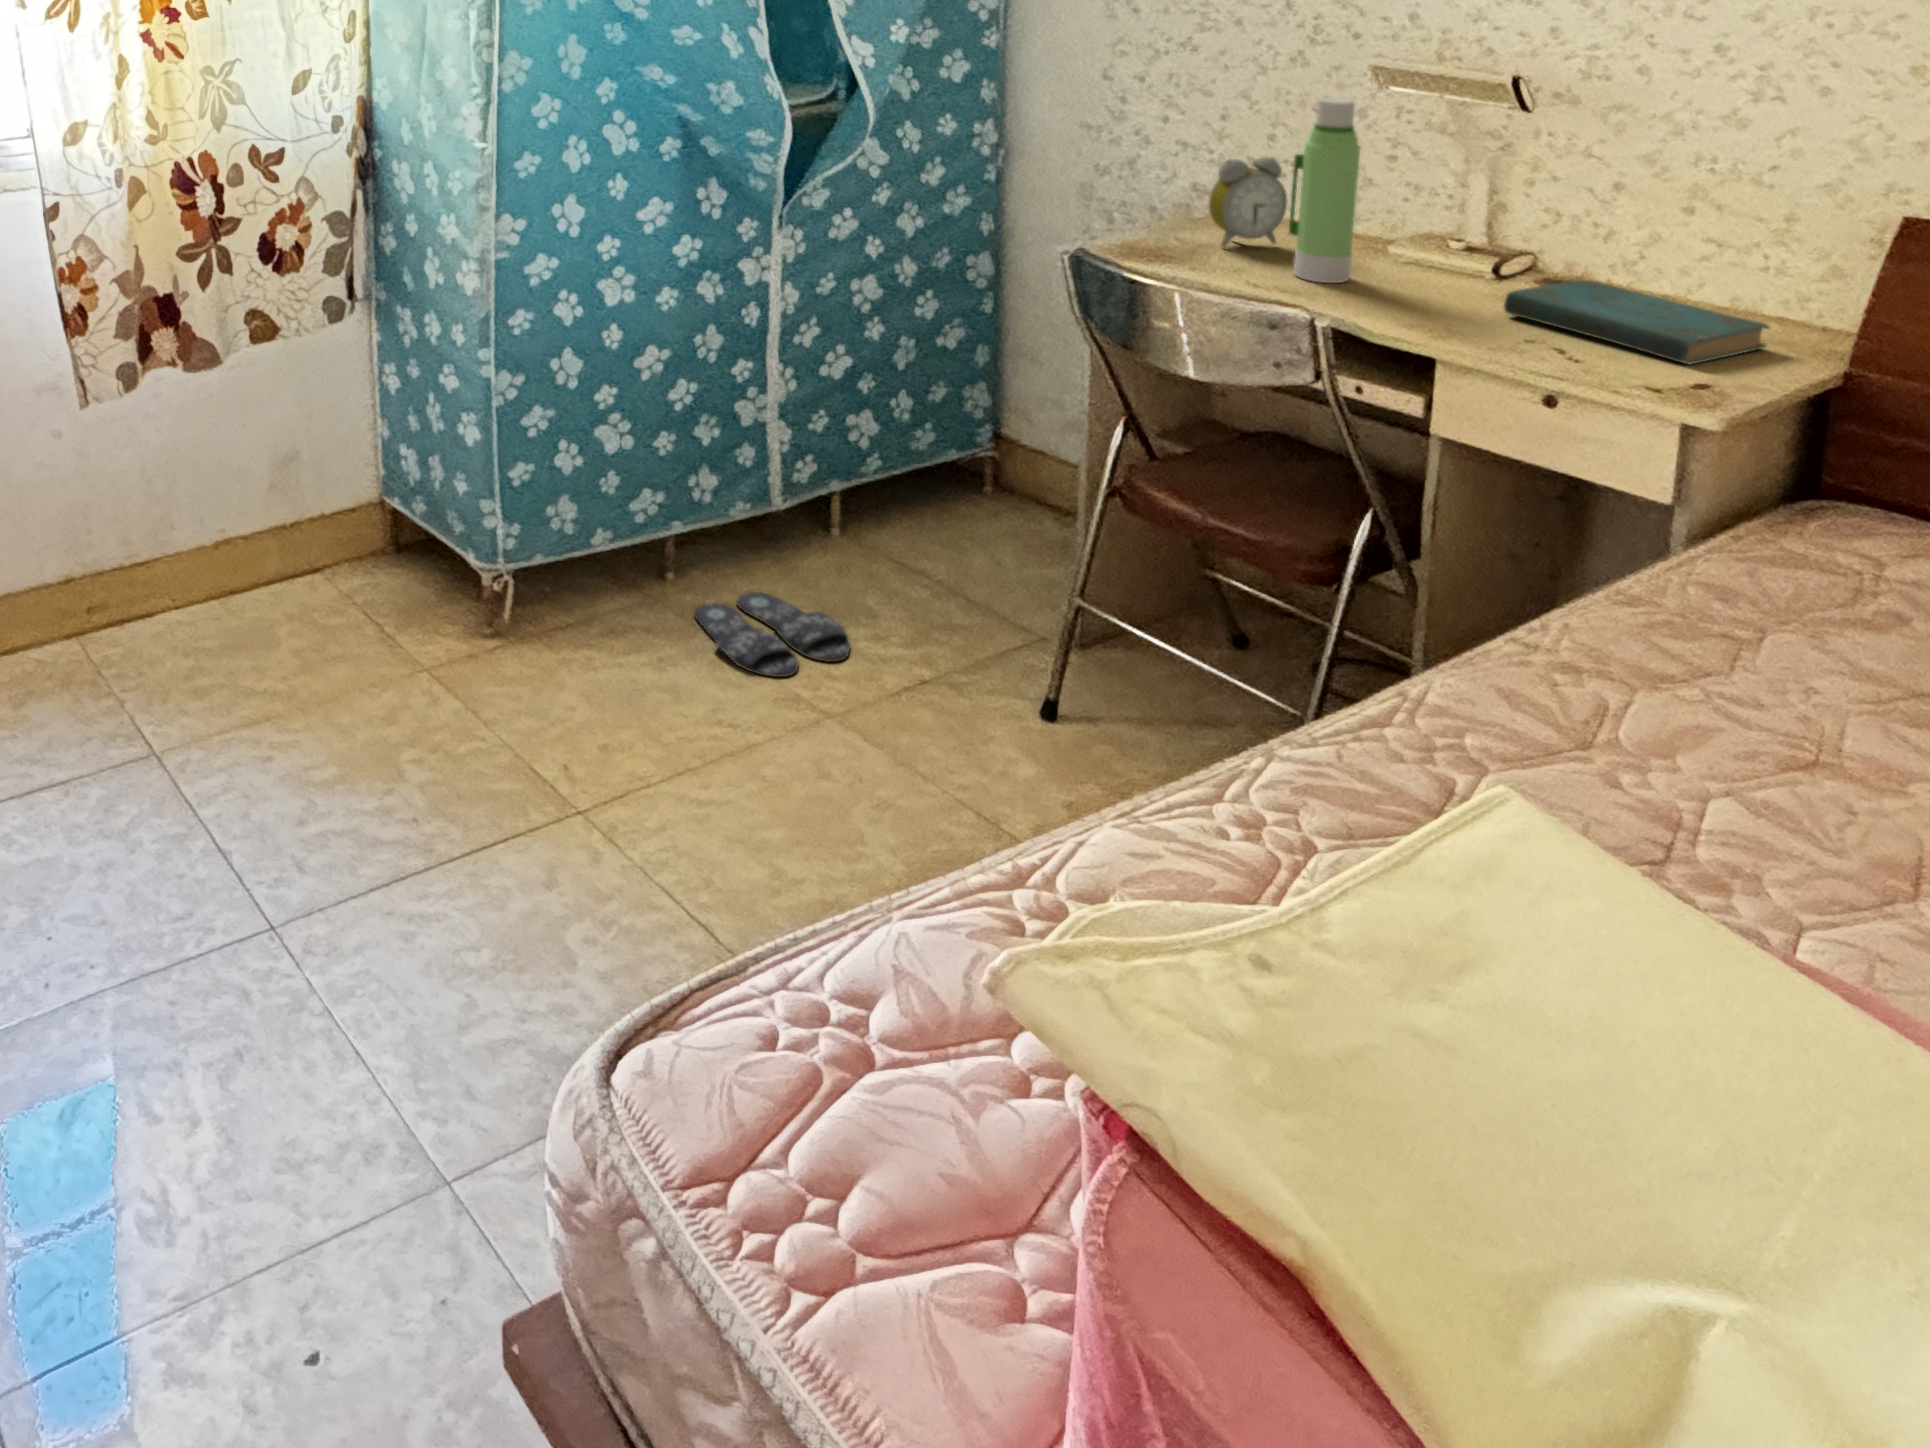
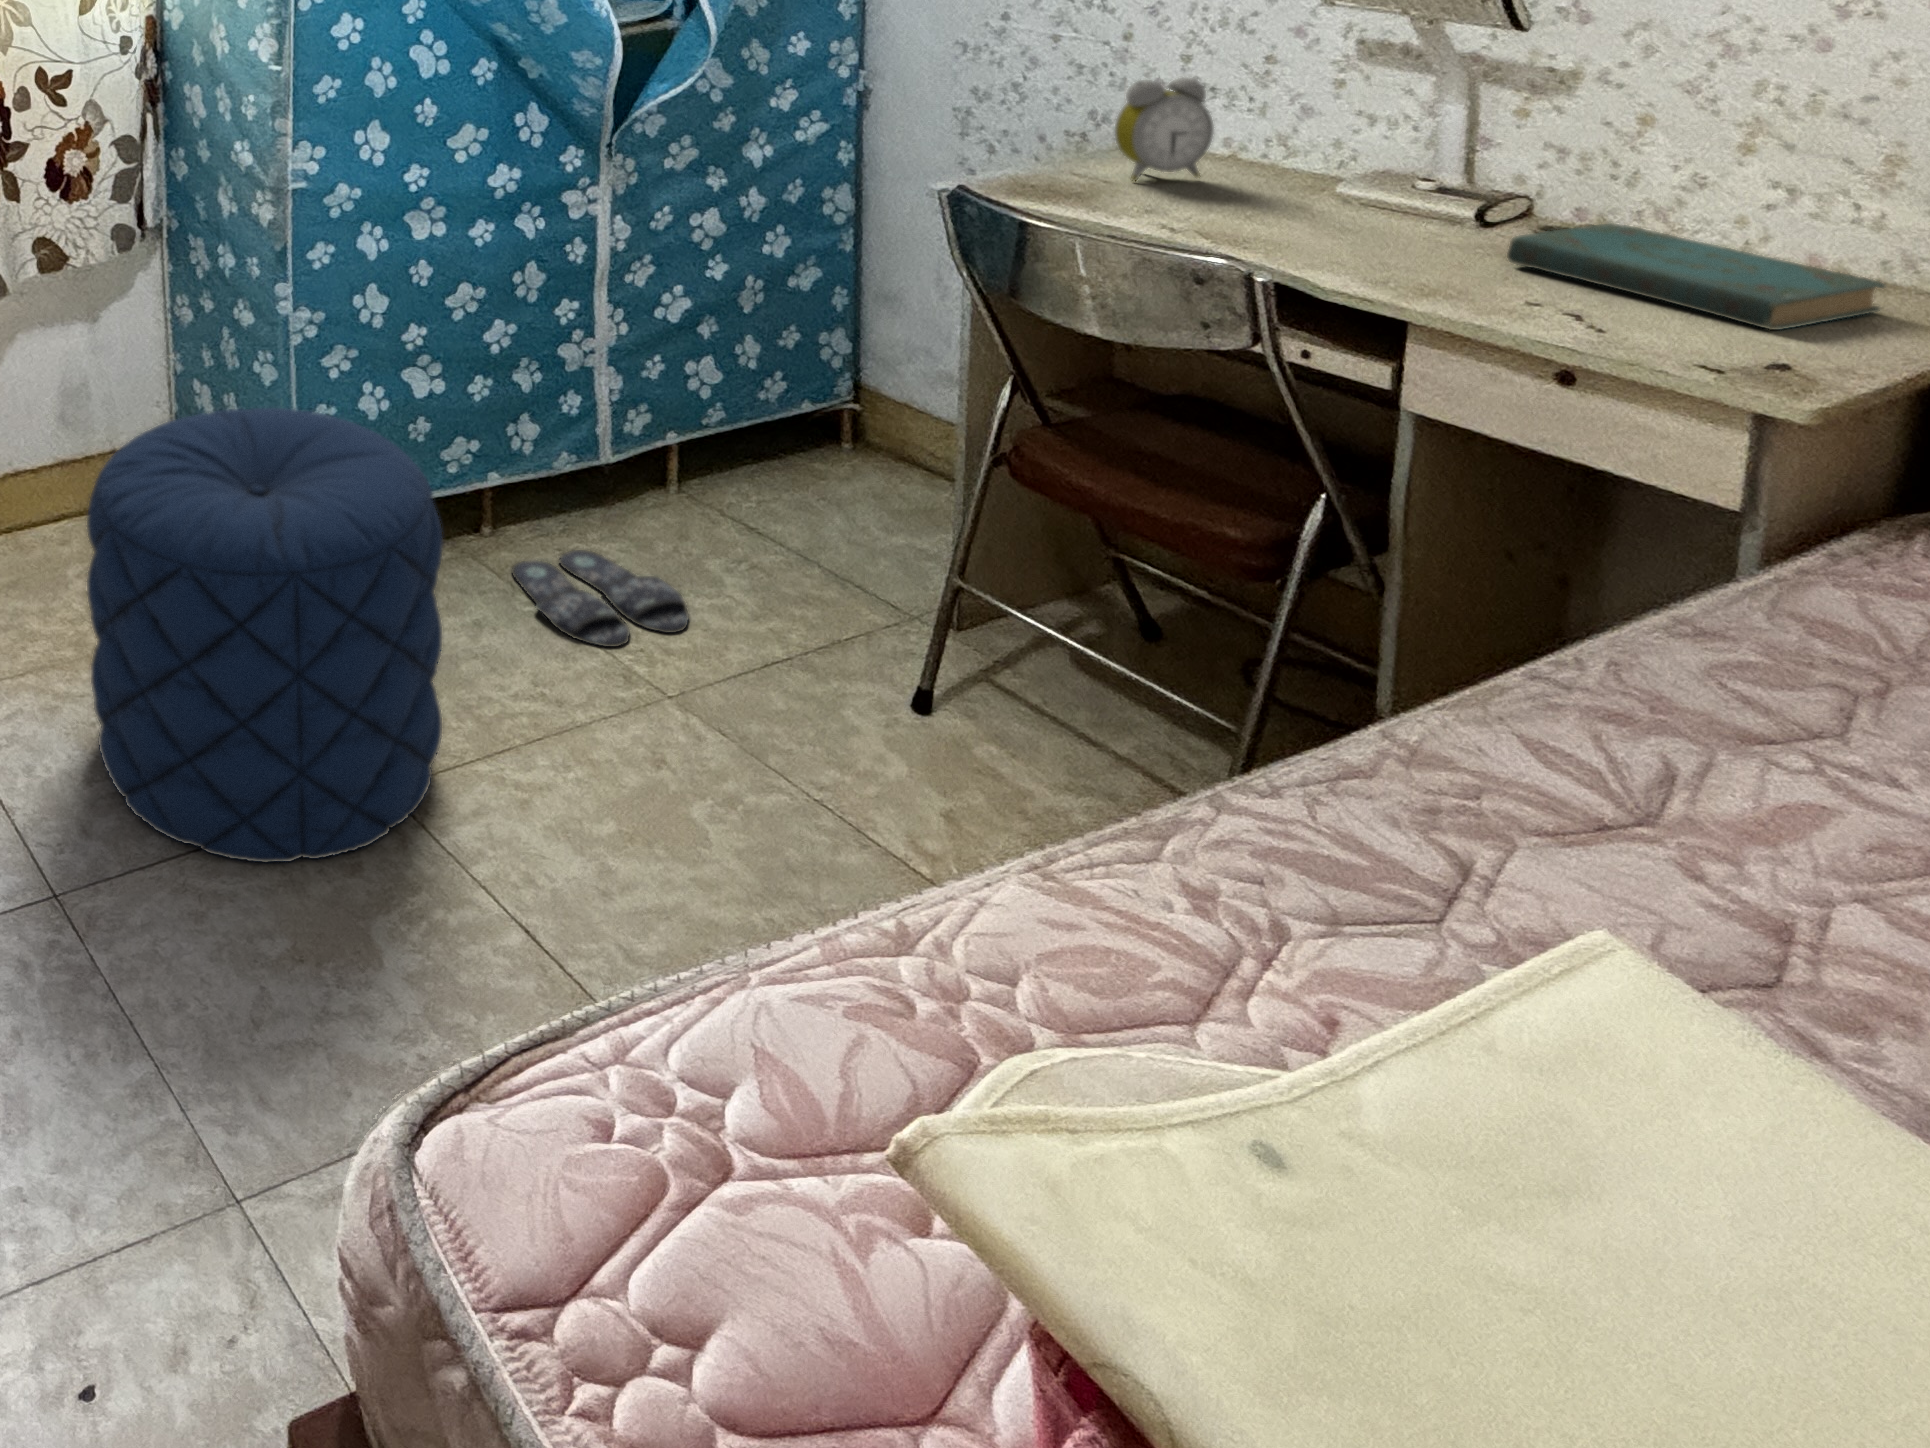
water bottle: present [1289,97,1360,283] -> none [1218,7,1311,224]
pouf: none [306,469,634,886] -> present [87,408,443,862]

